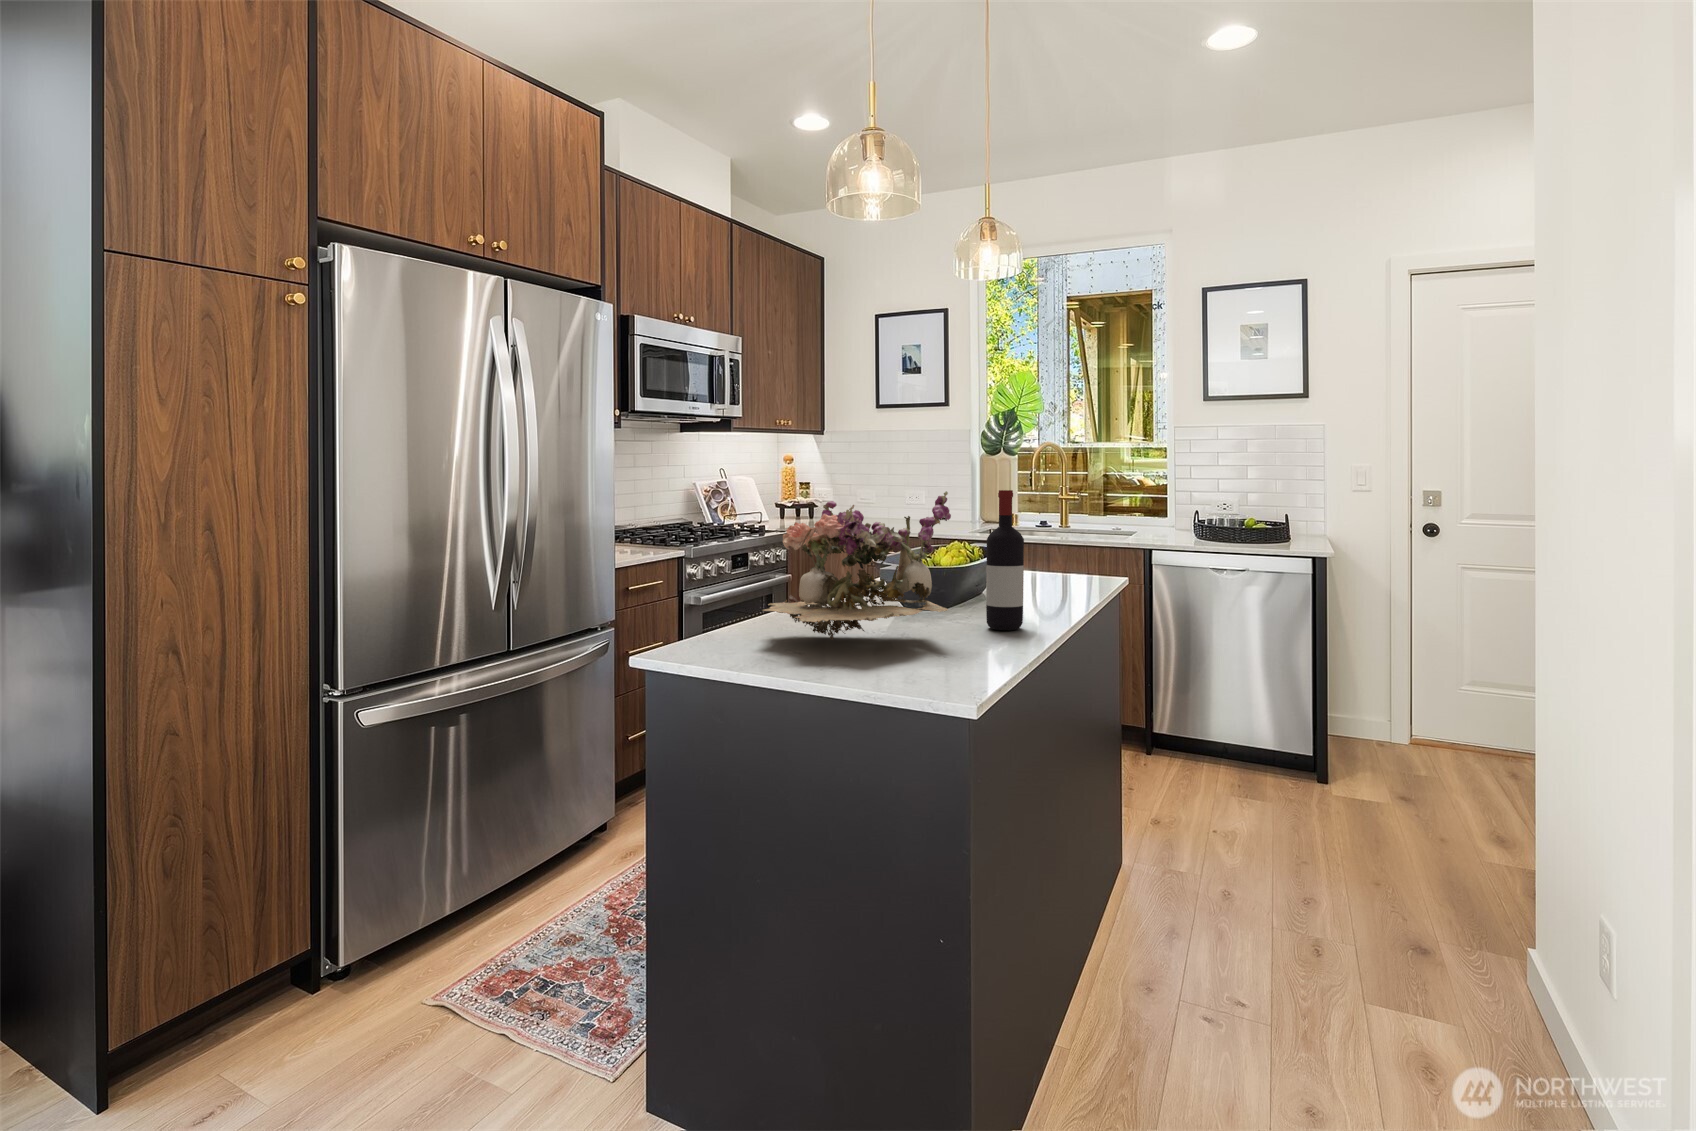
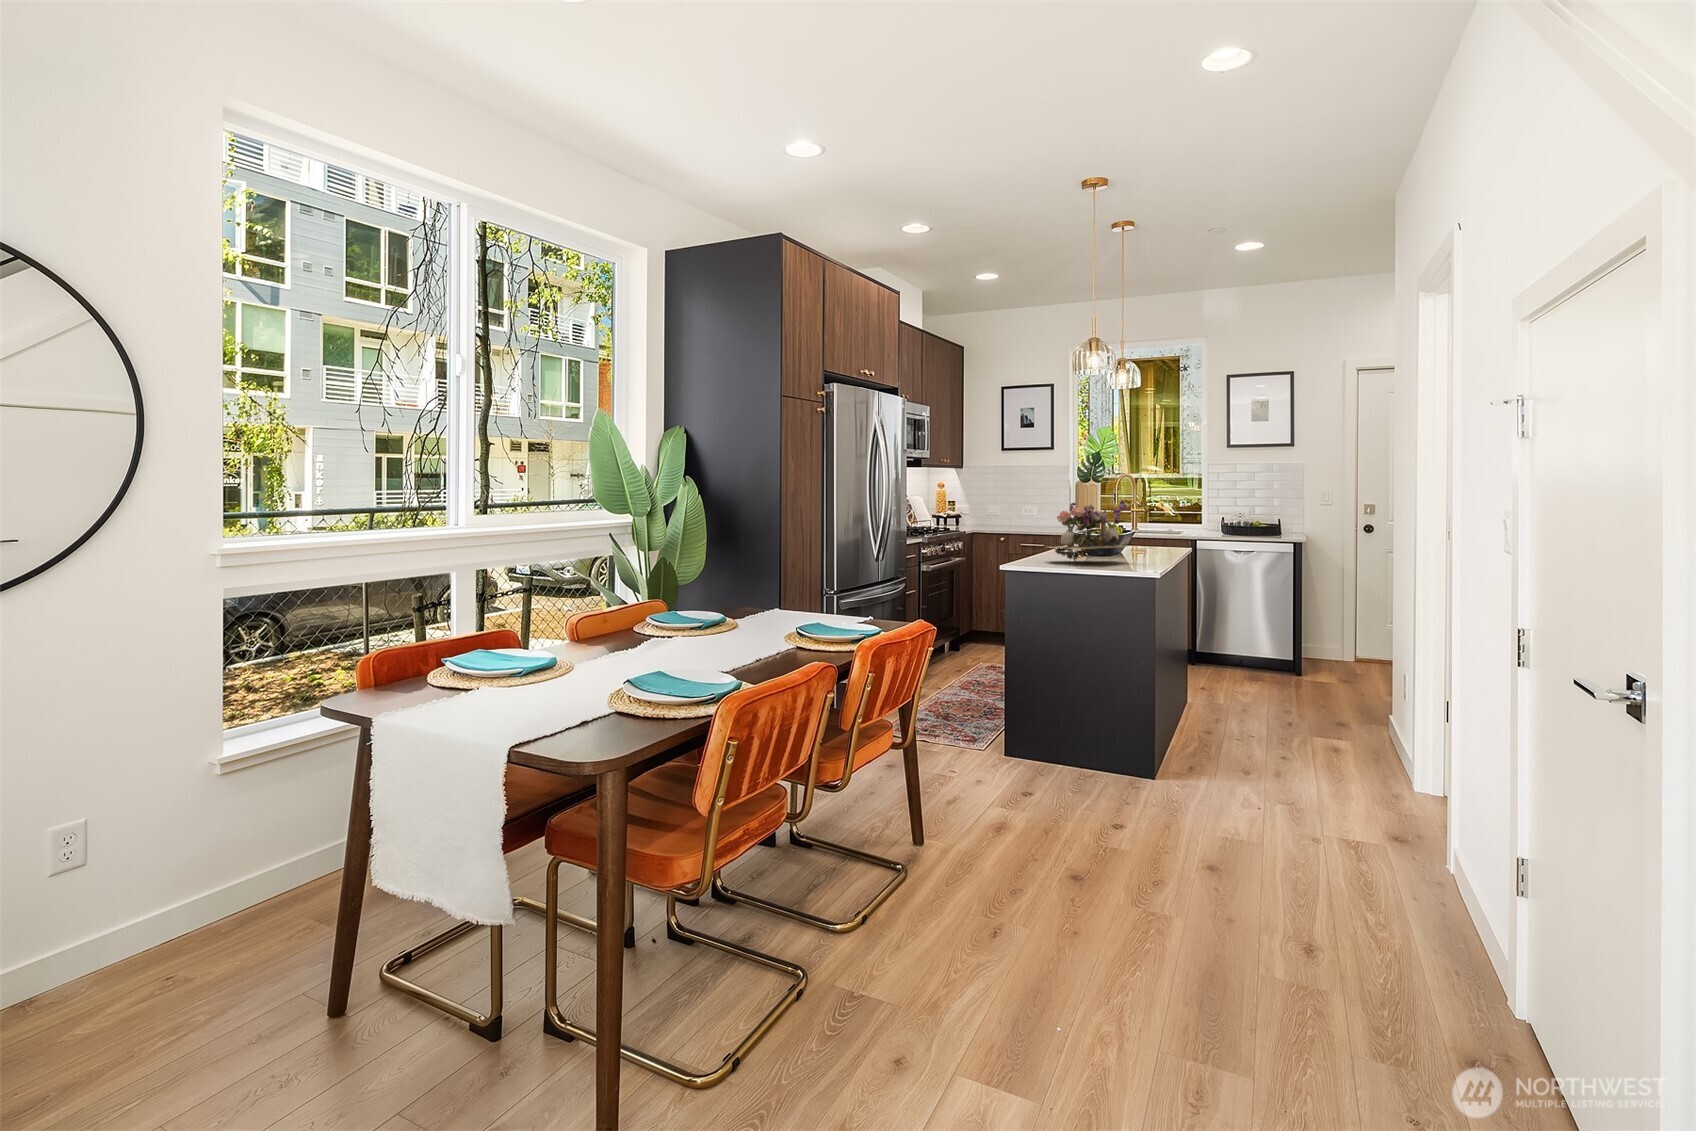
wine bottle: present [986,490,1024,630] -> none [1137,498,1155,559]

